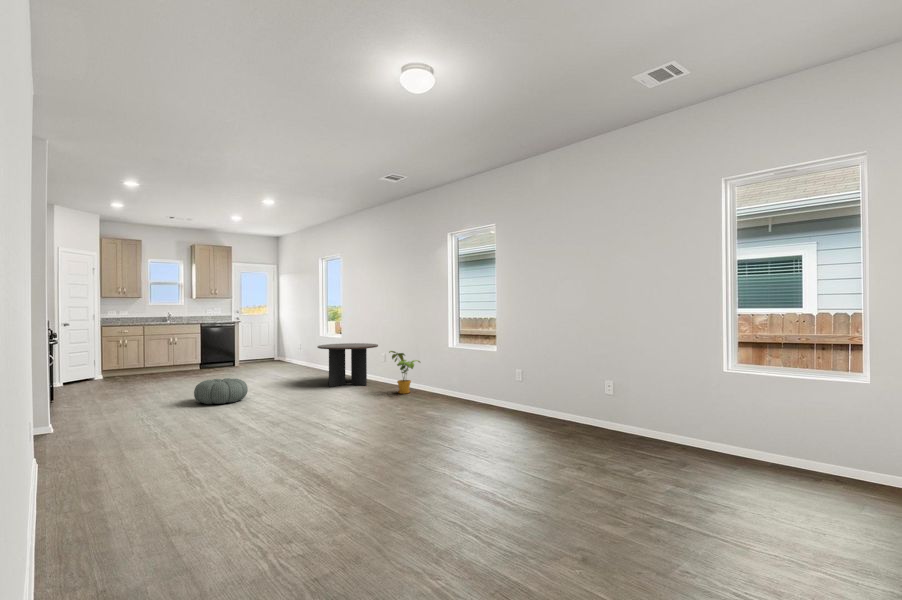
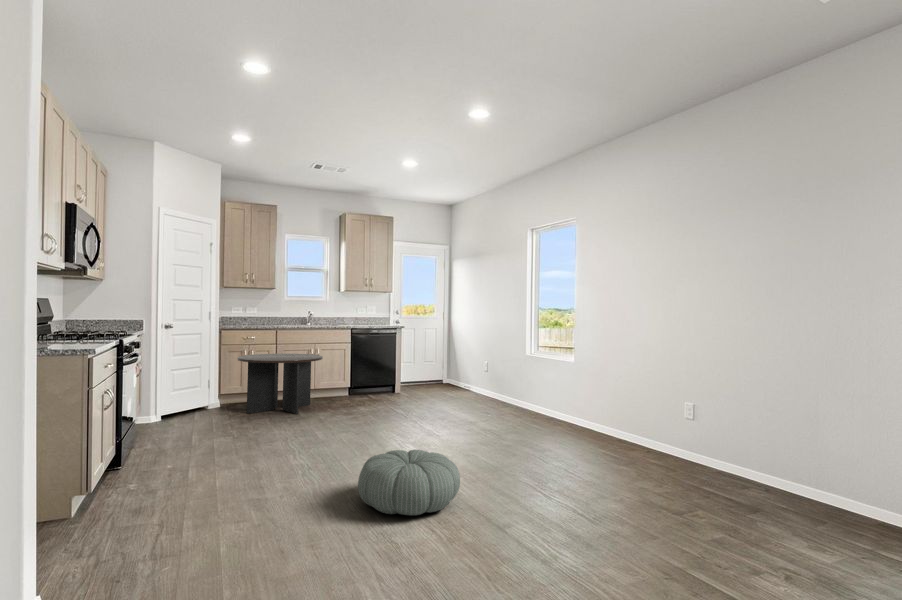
coffee table: present [317,343,378,387] -> present [237,353,323,414]
house plant: present [389,351,420,394] -> none [765,413,837,519]

